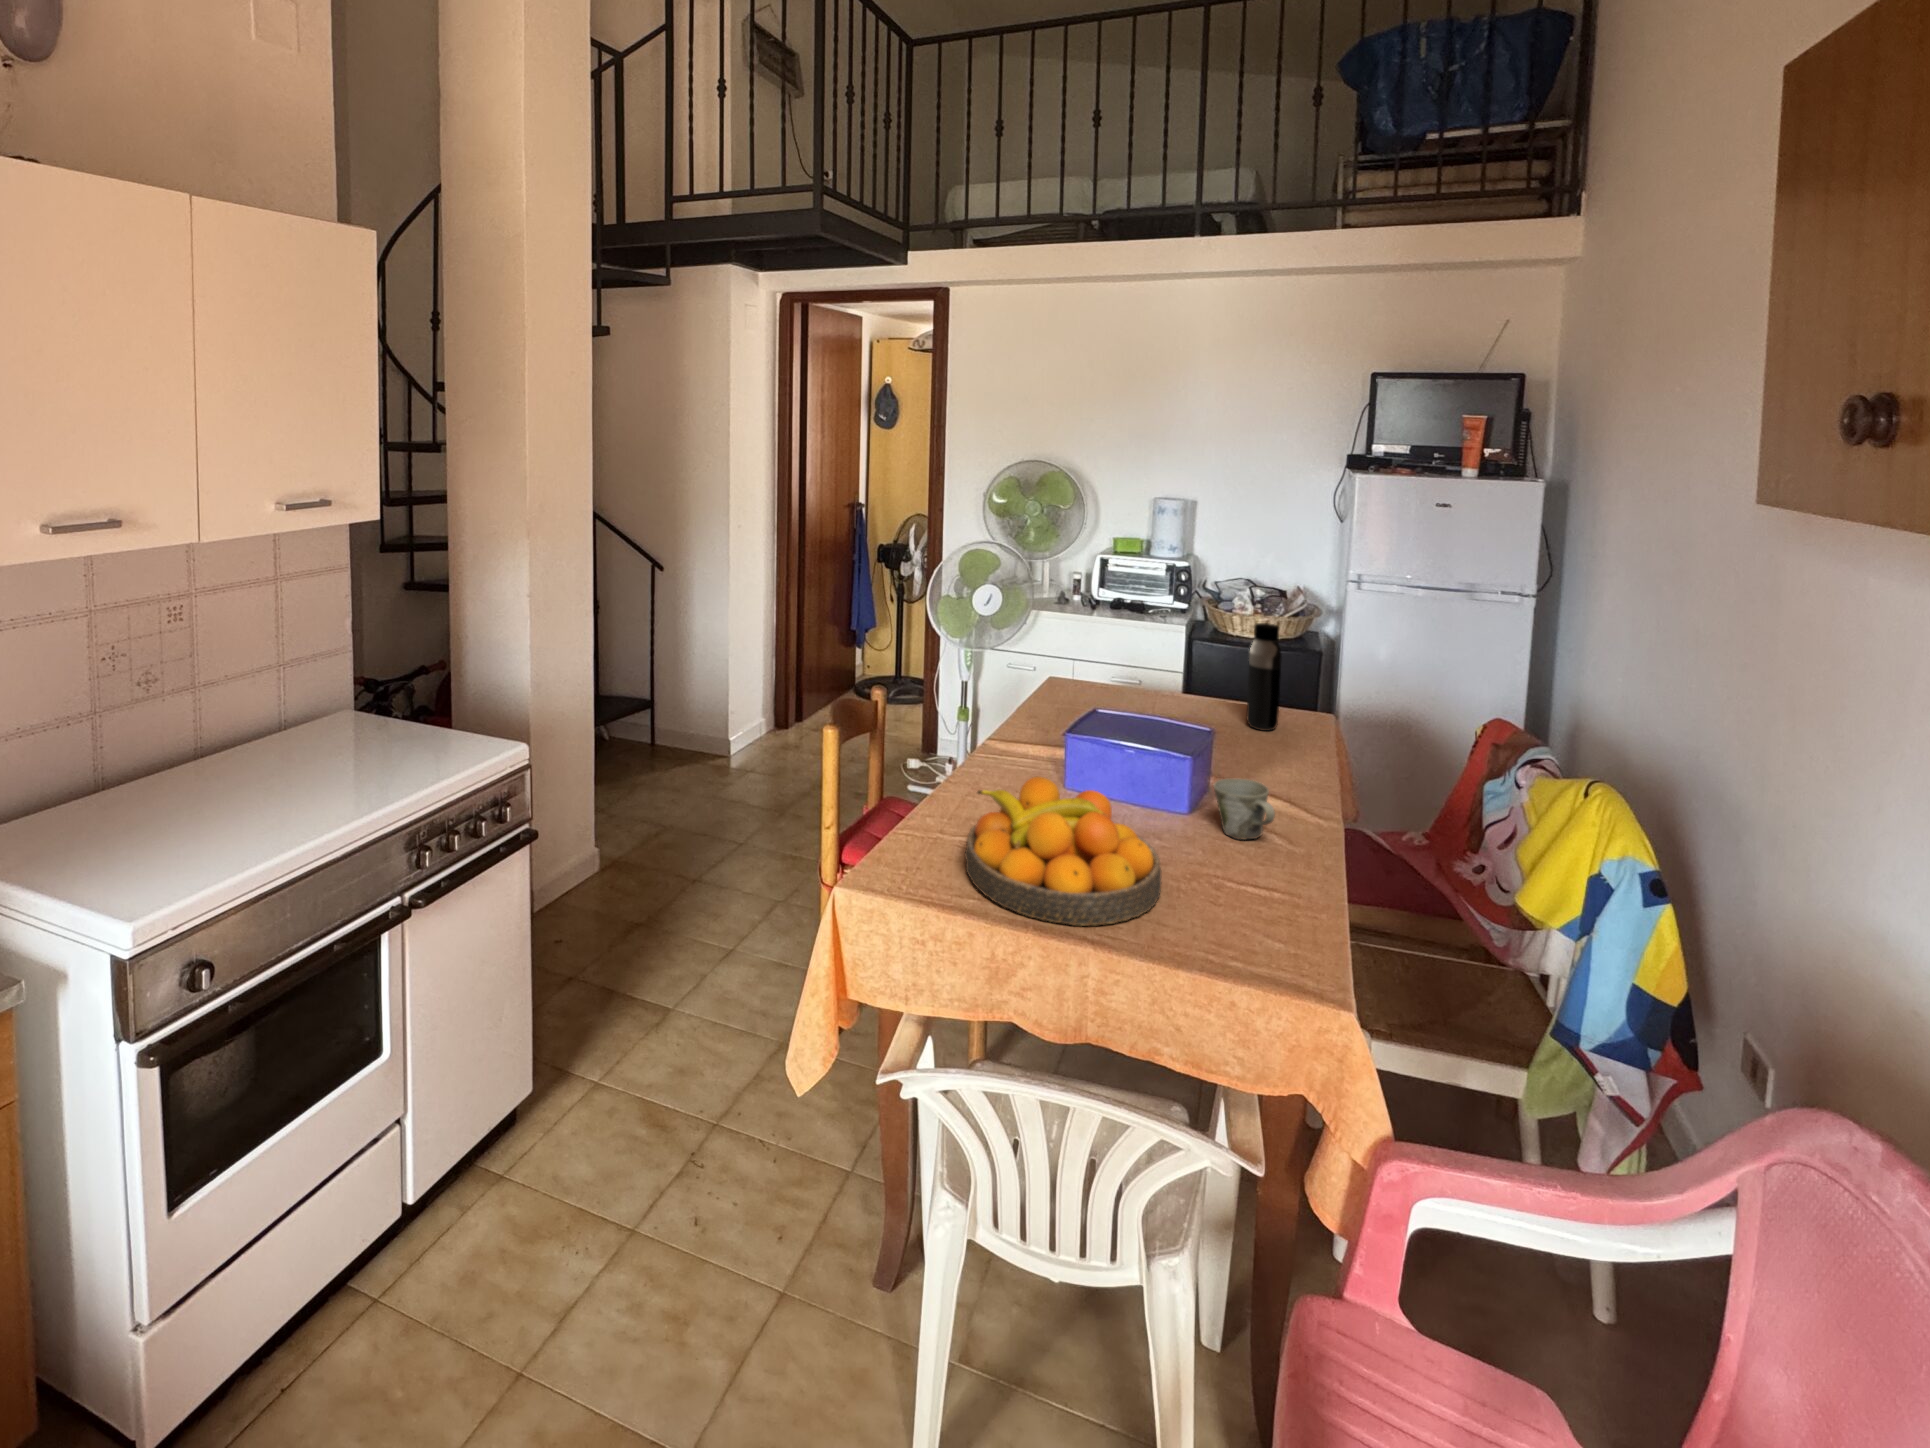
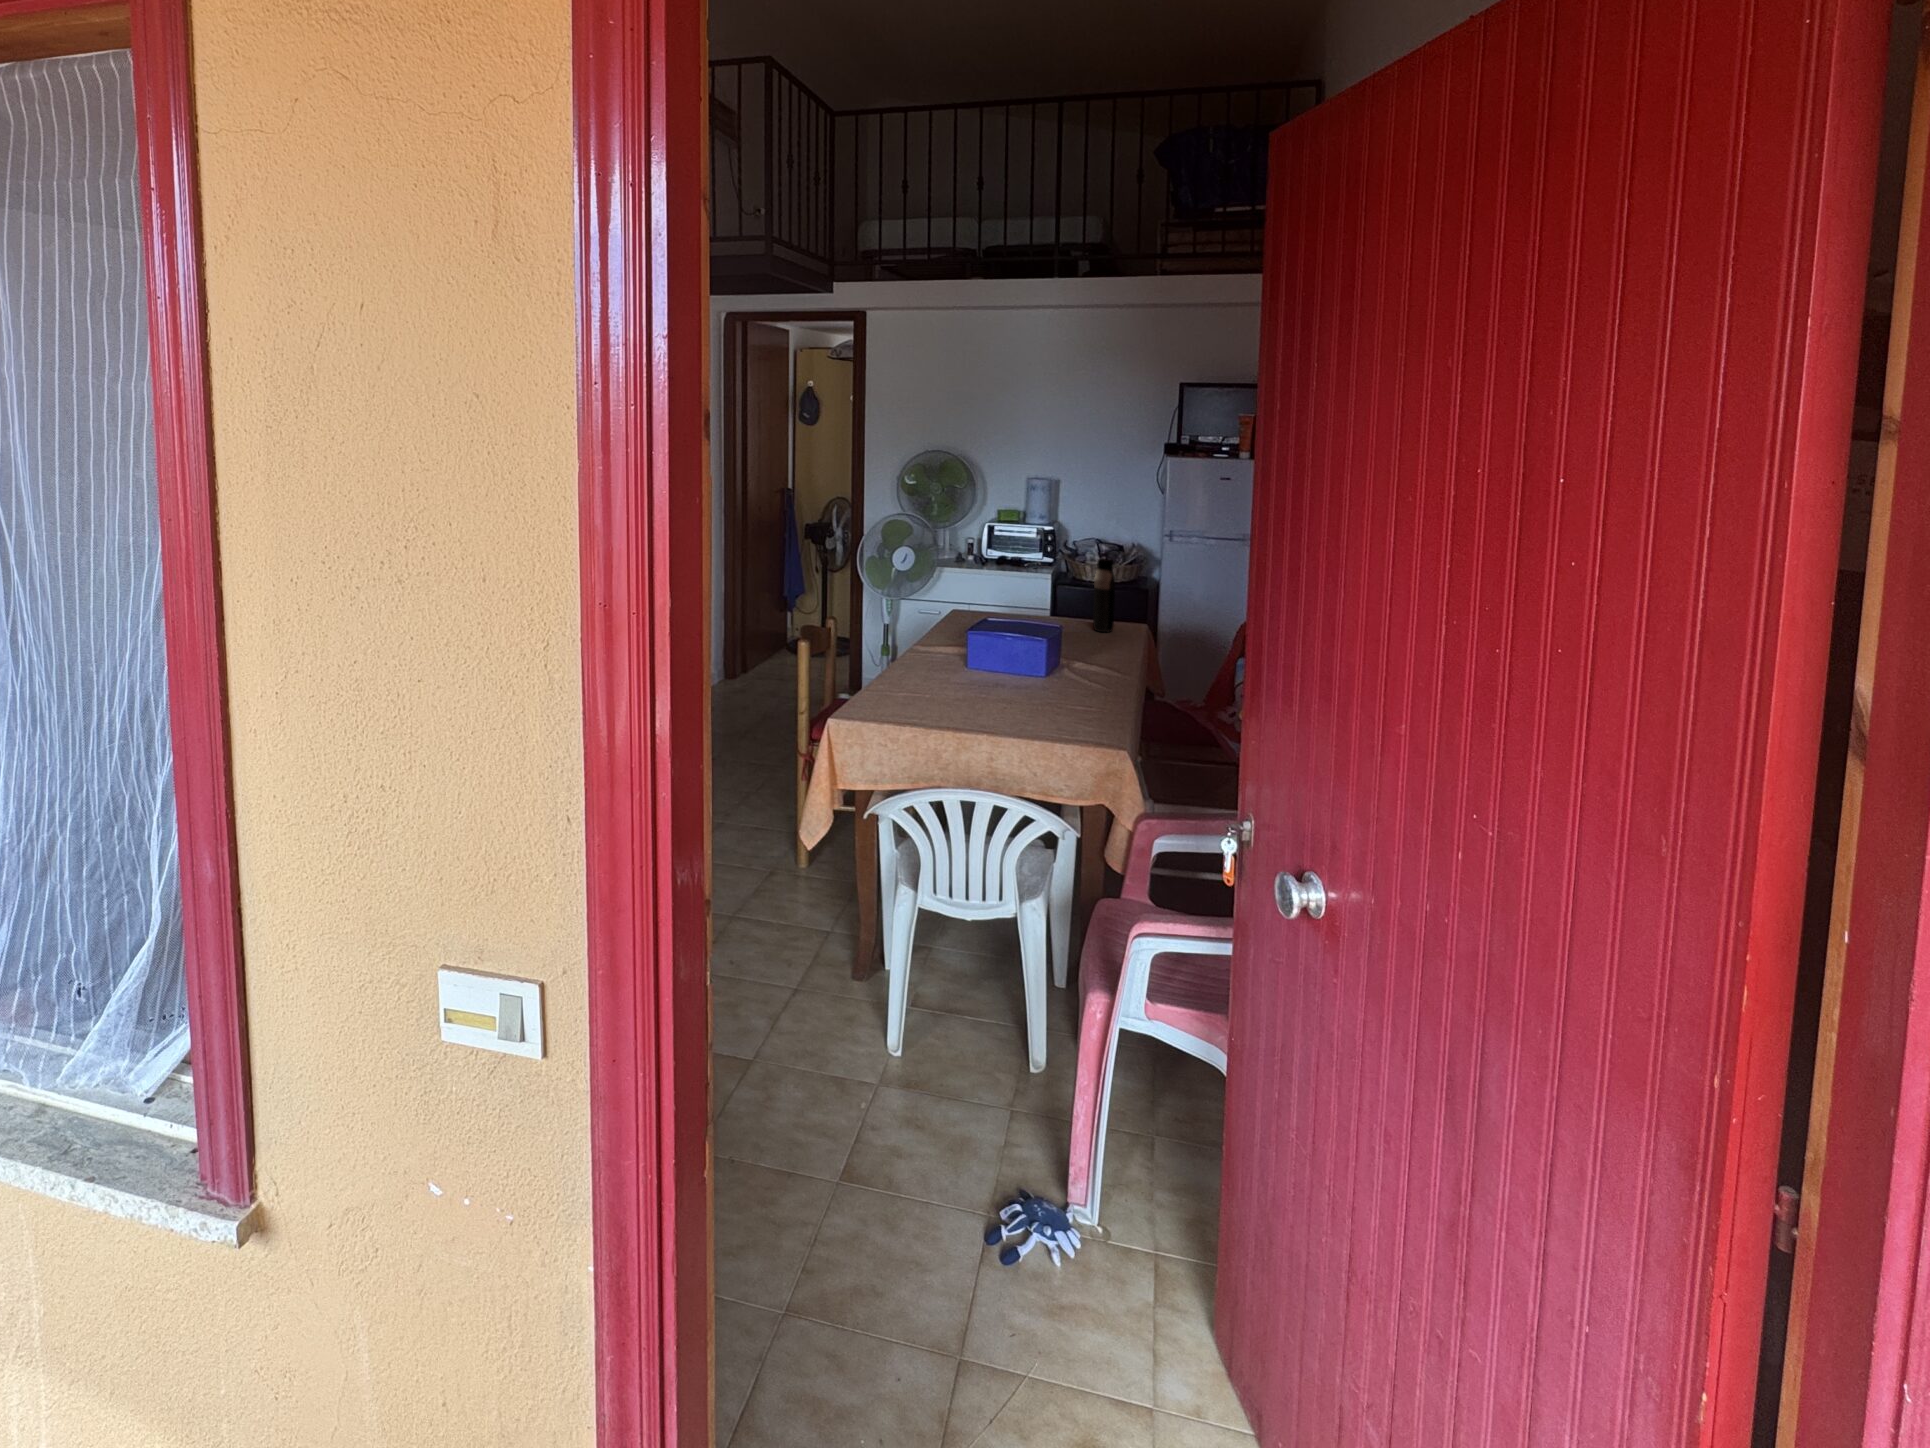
fruit bowl: present [965,777,1161,926] -> none [918,648,1039,727]
mug: present [1213,779,1275,840] -> none [1070,649,1107,686]

